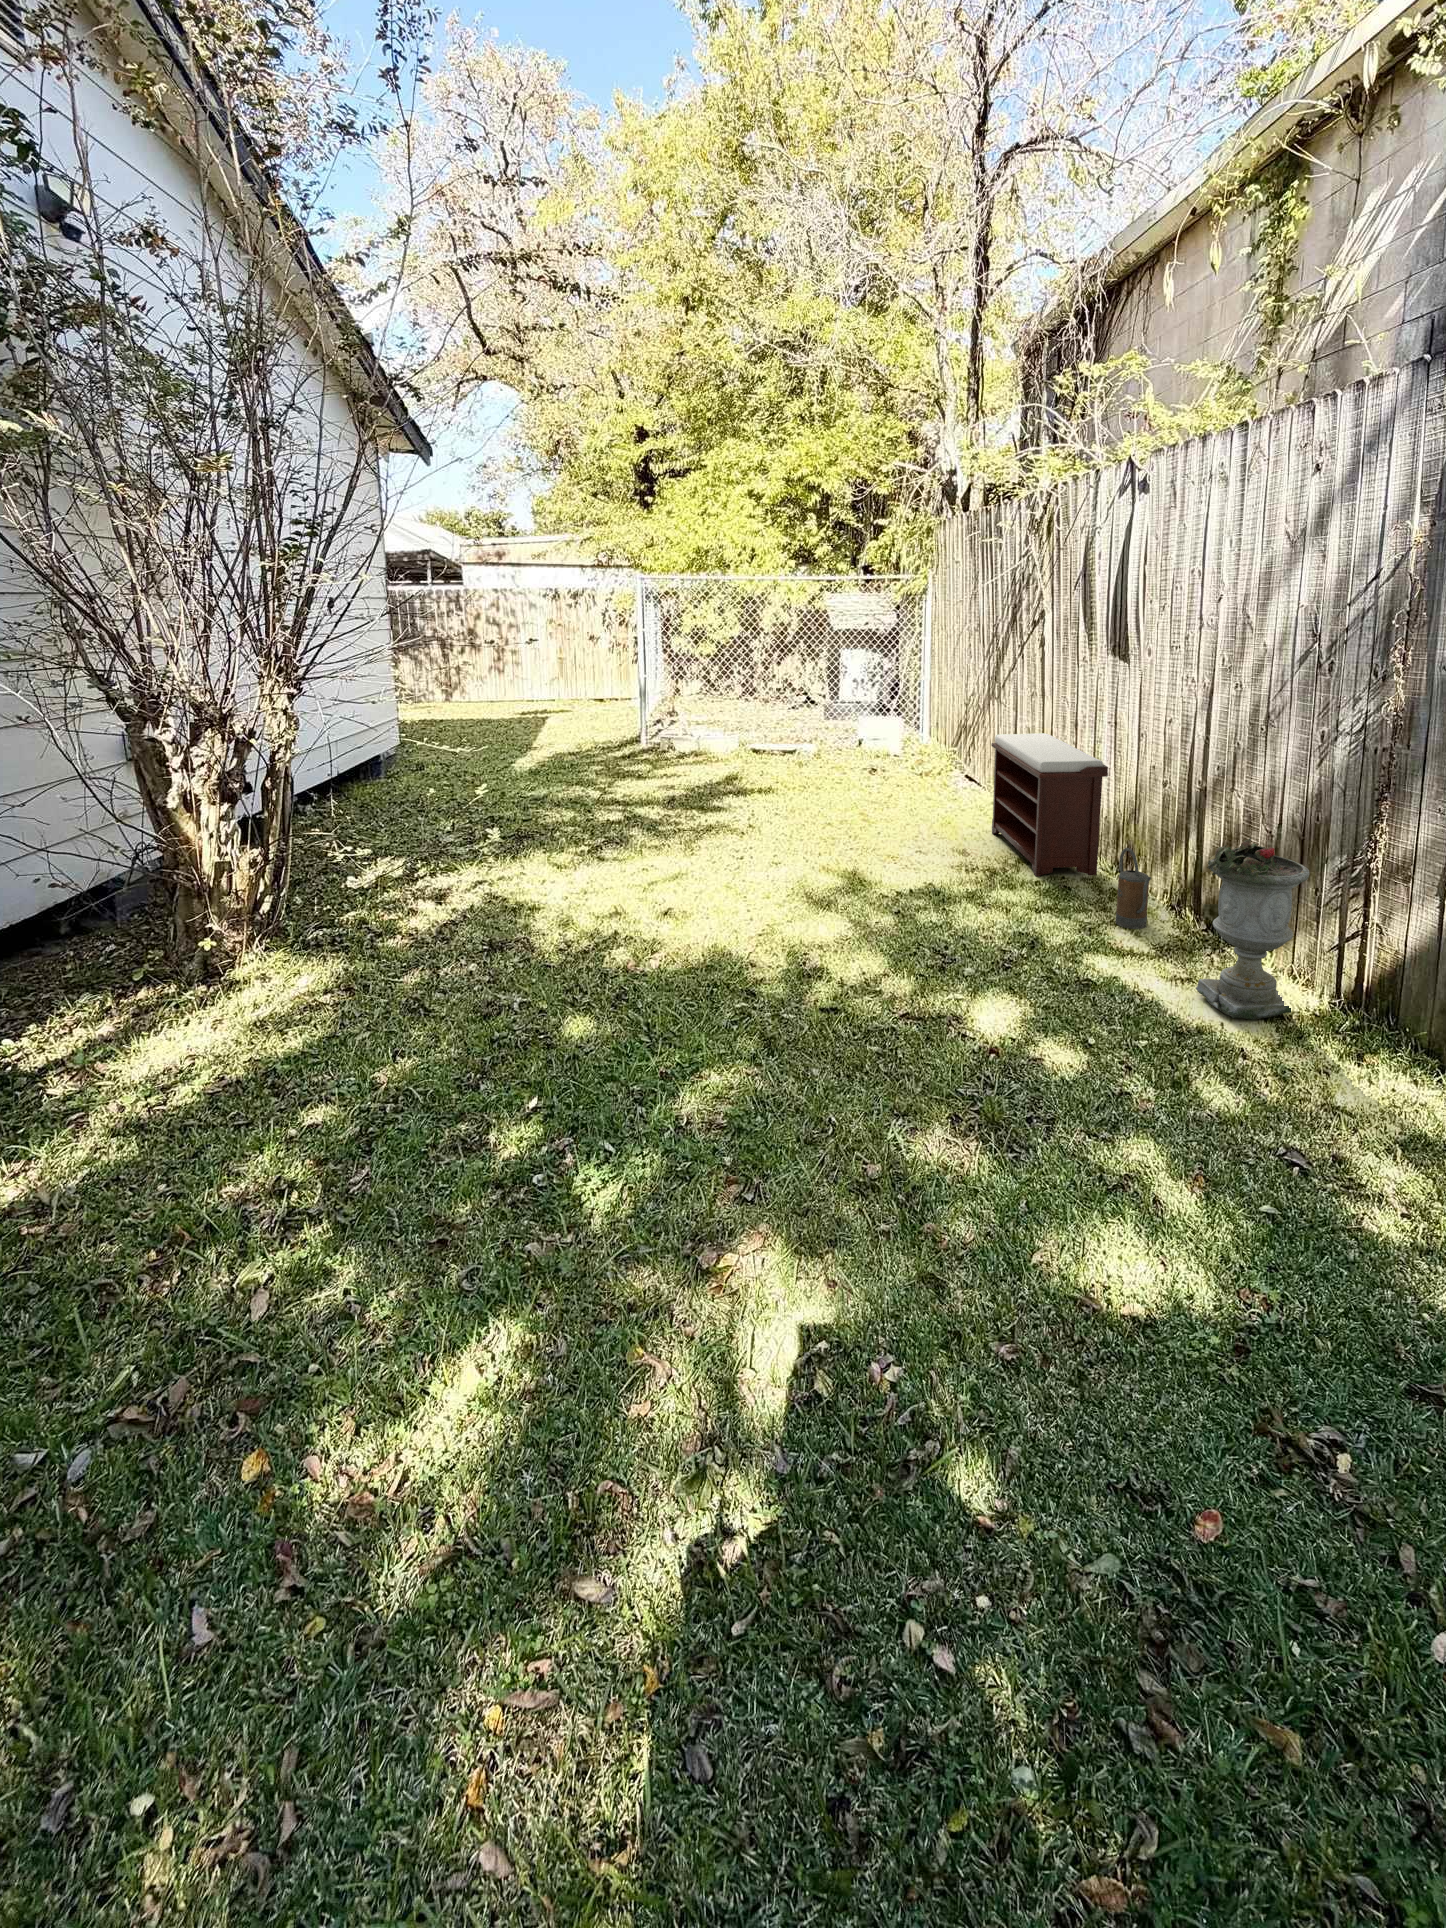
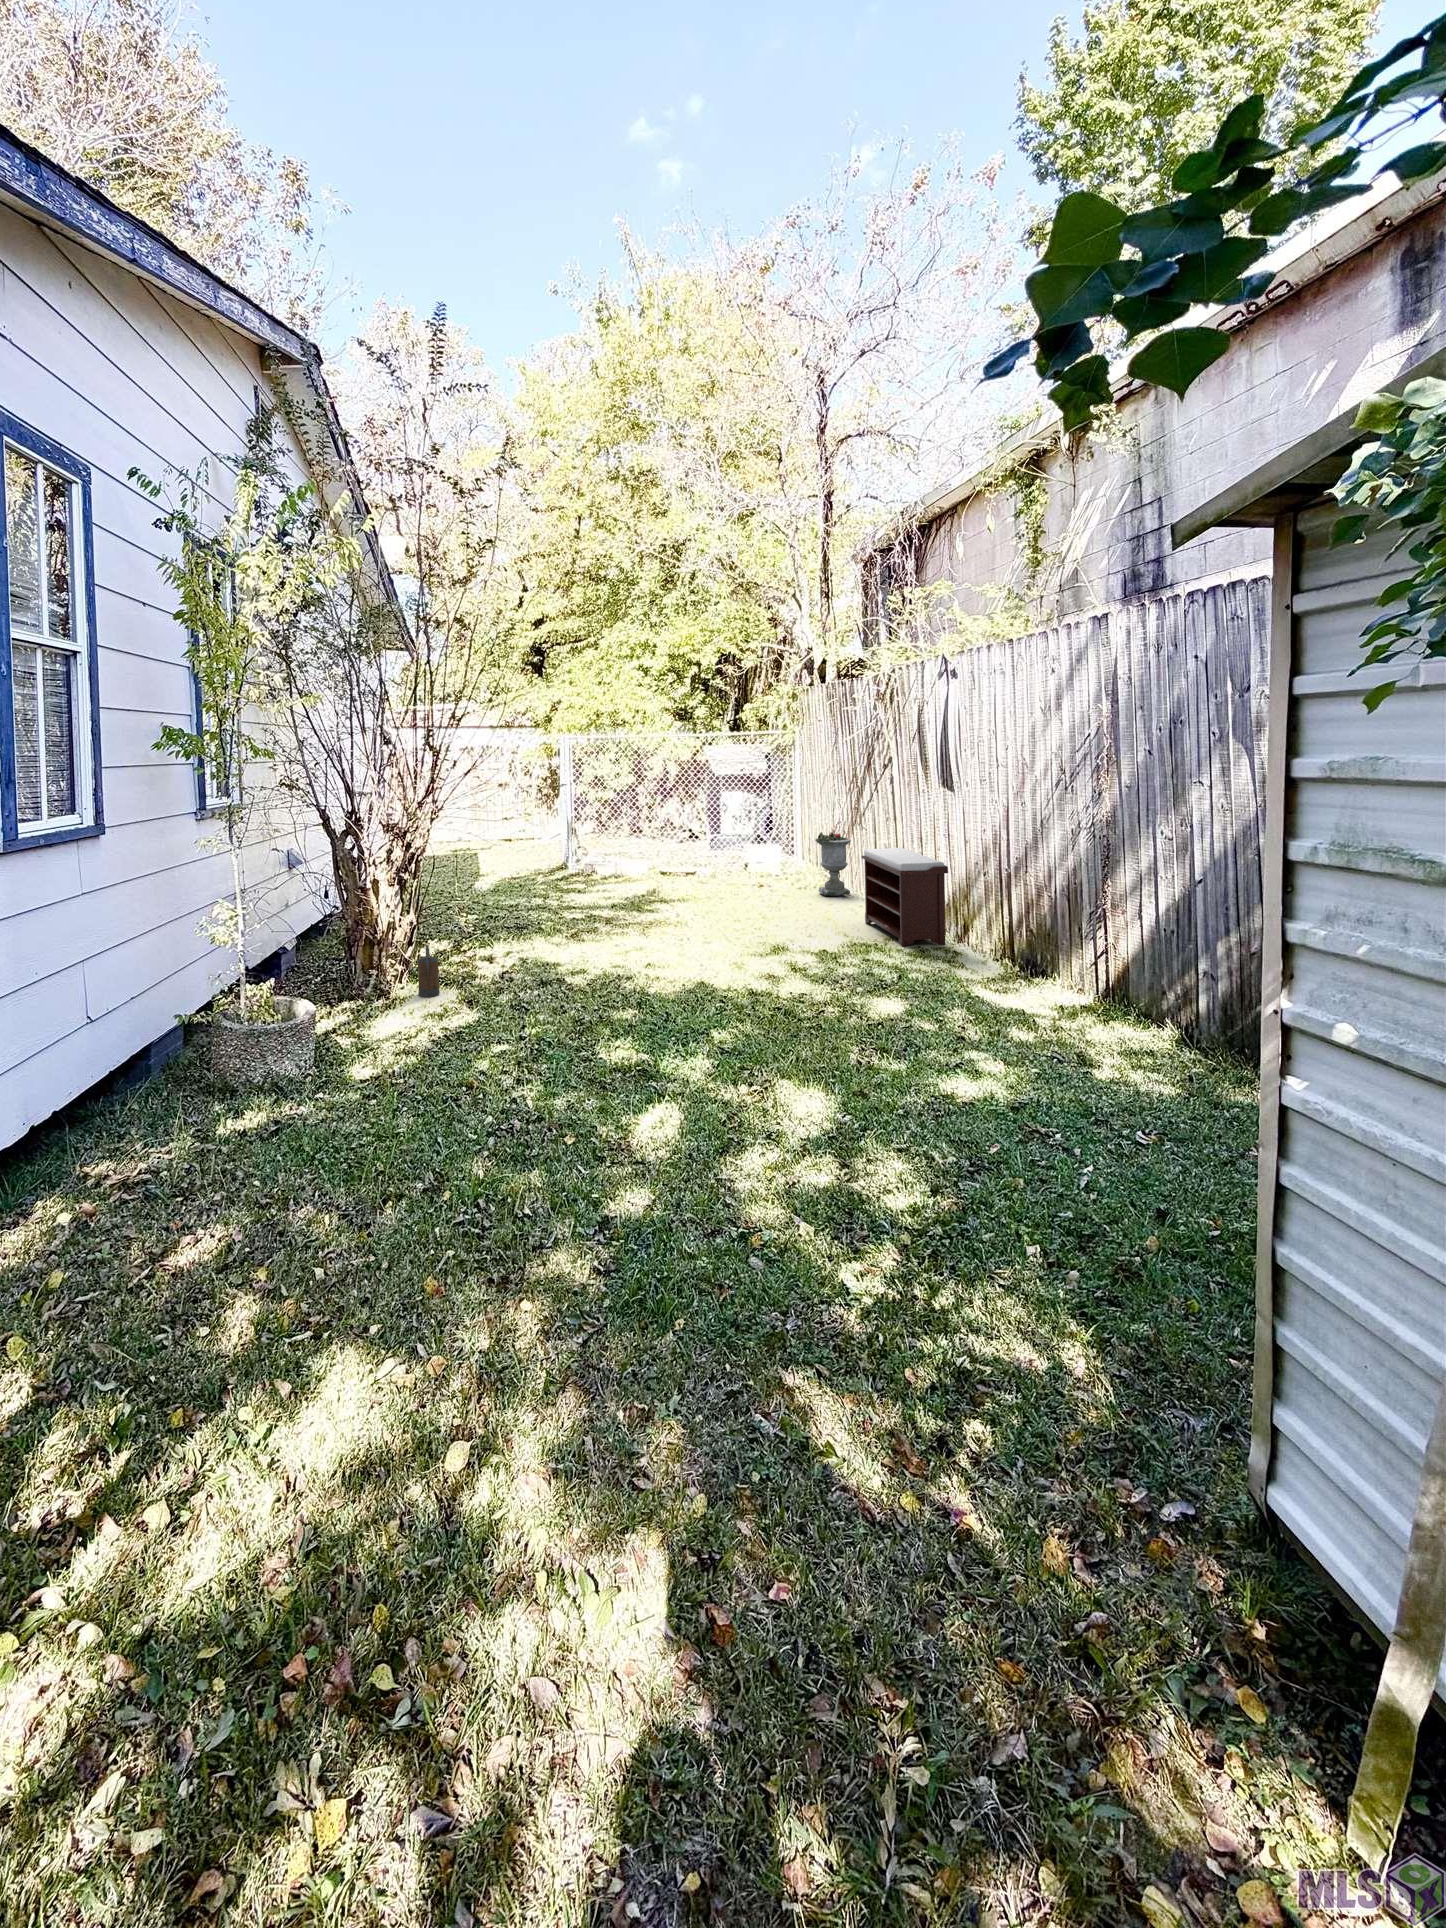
planter: present [1196,838,1310,1019] -> present [815,832,851,896]
watering can: present [1115,848,1151,929] -> present [418,945,440,997]

